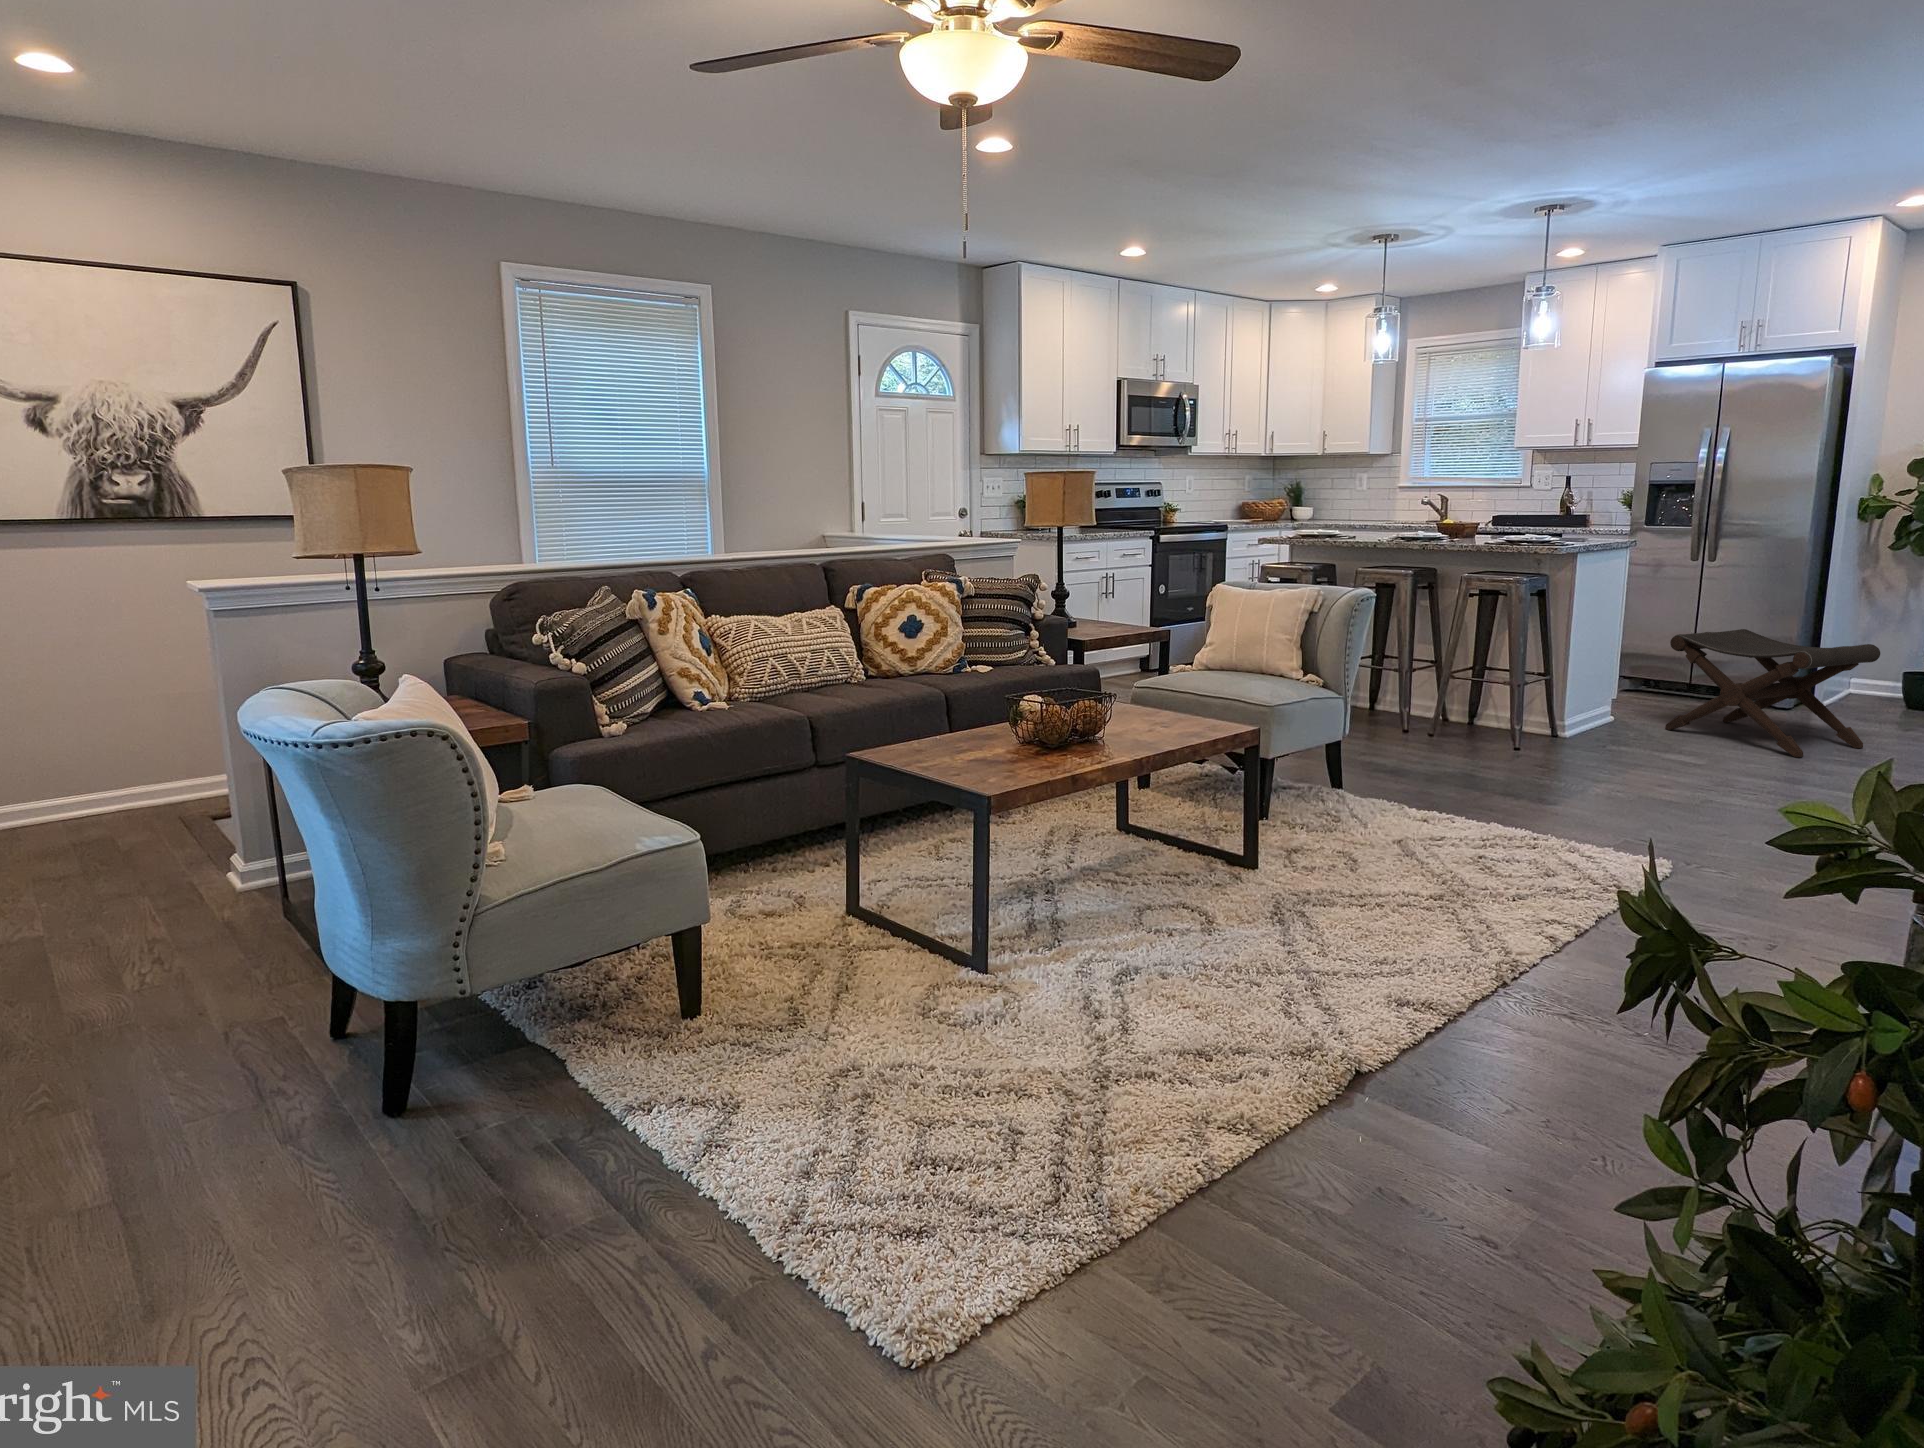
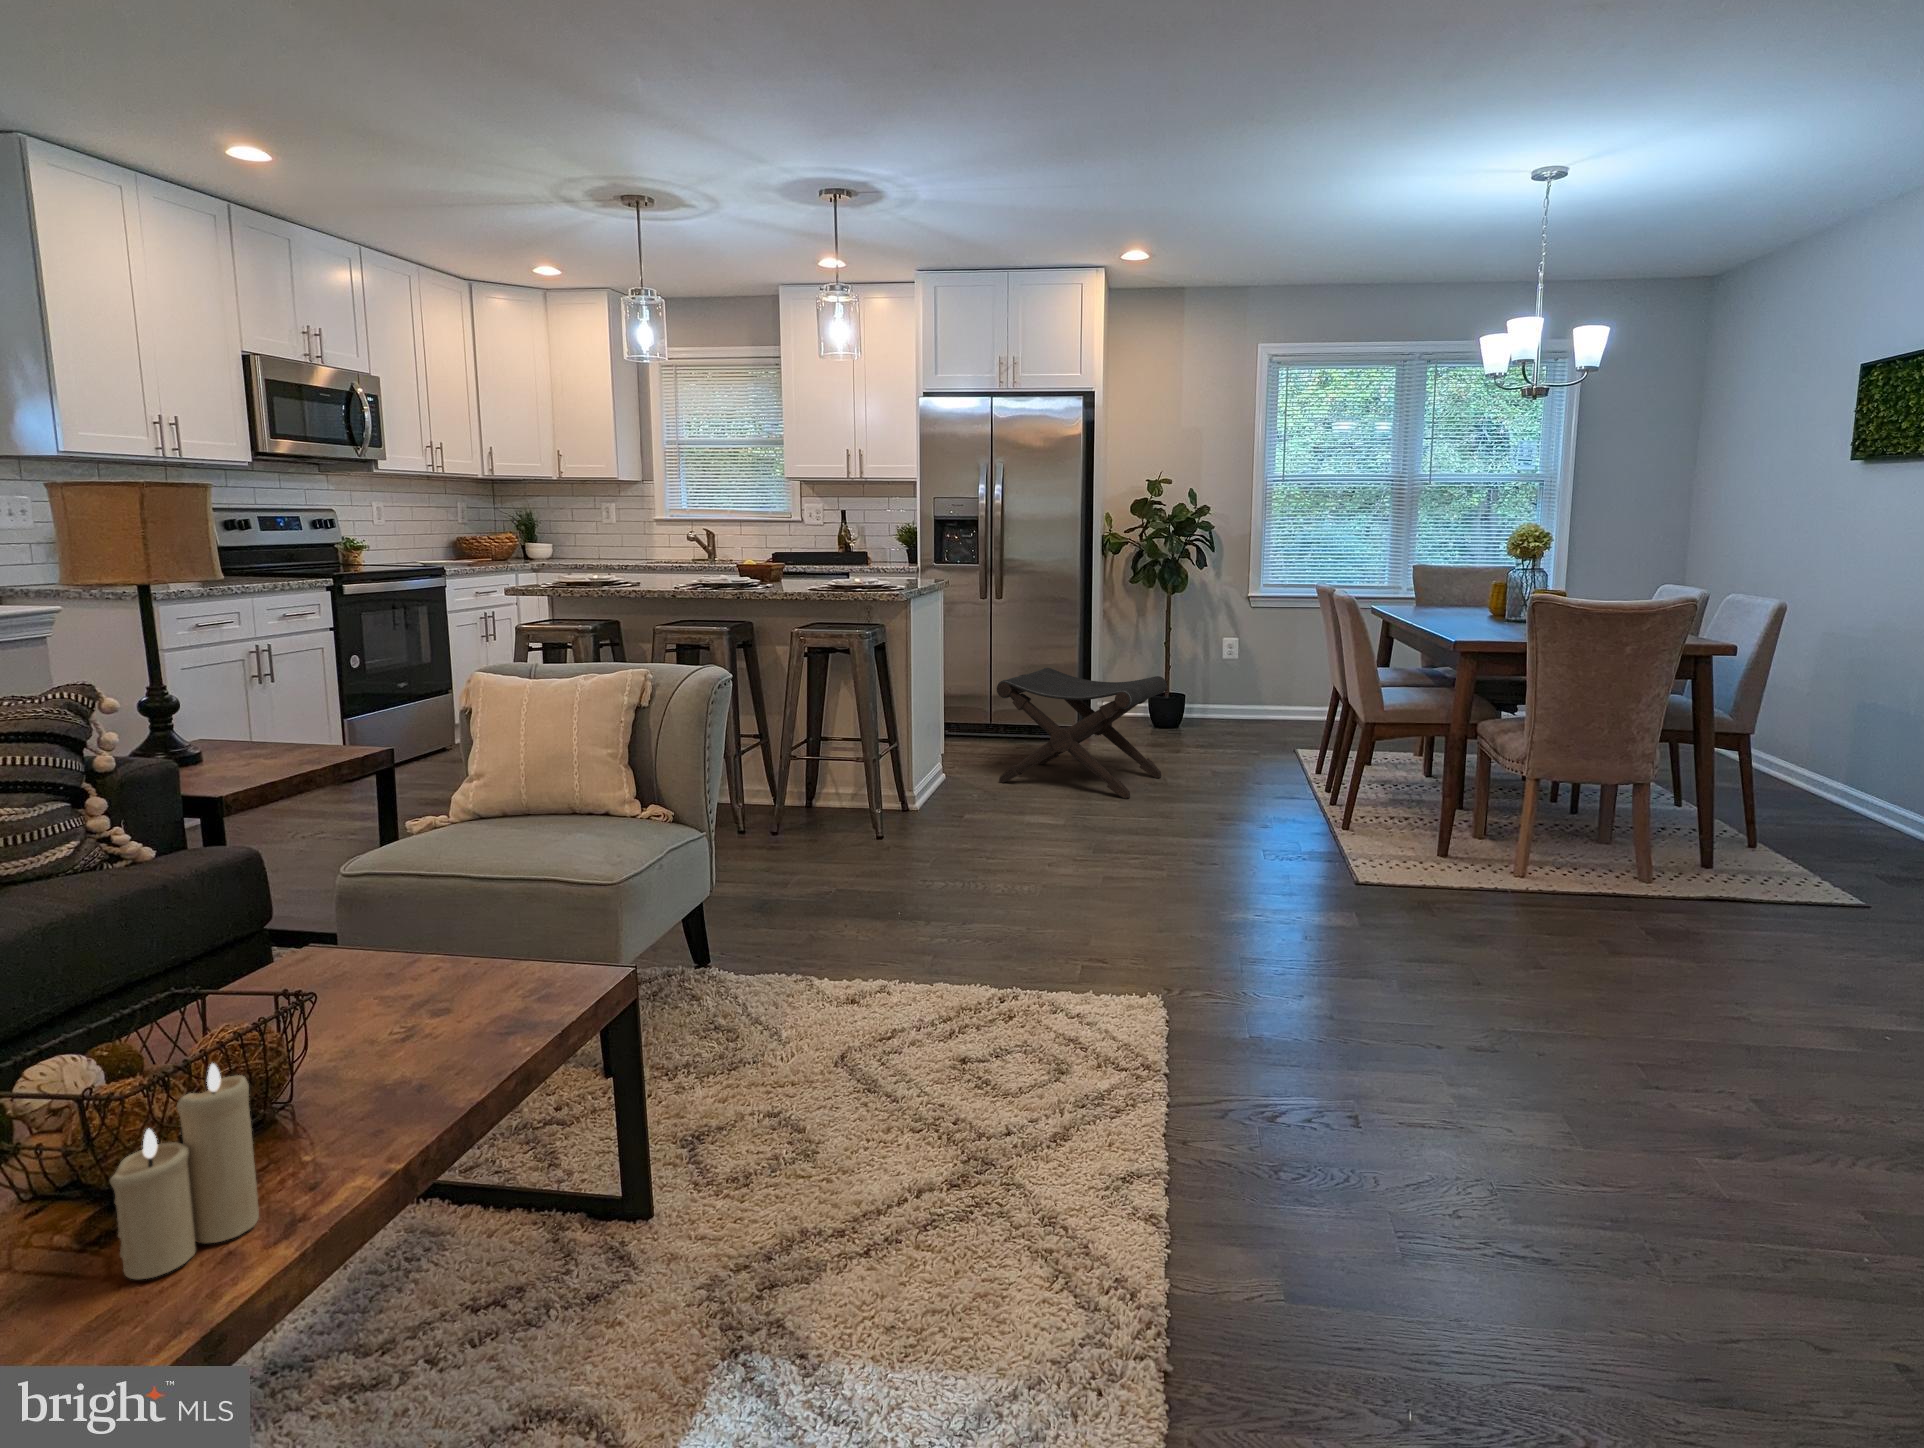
candle: none [1050,697,1092,764] -> present [110,1064,259,1279]

